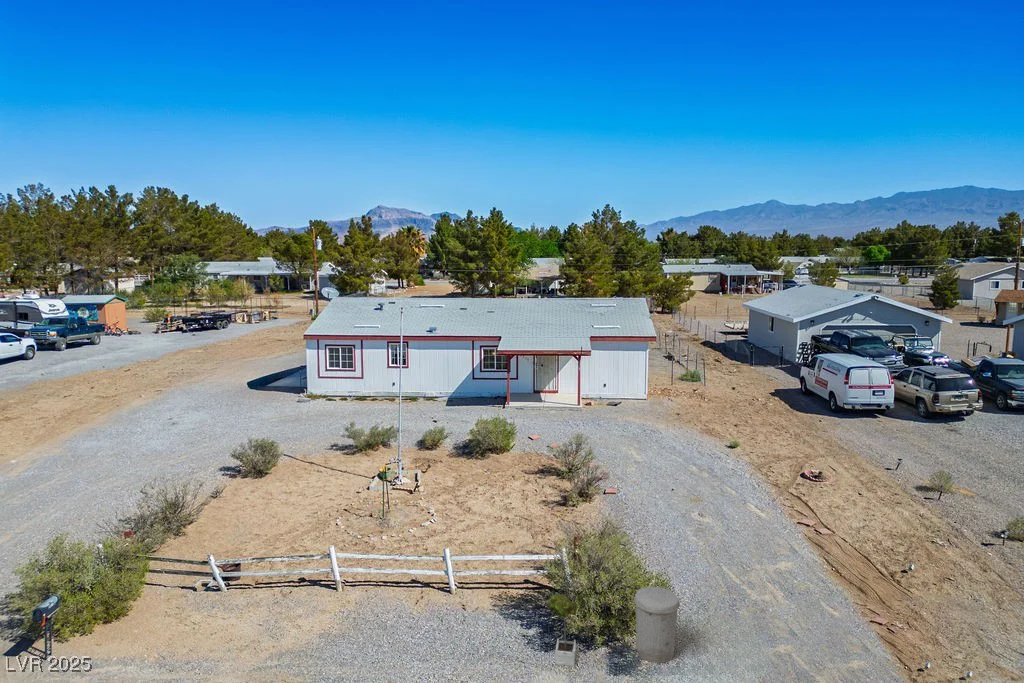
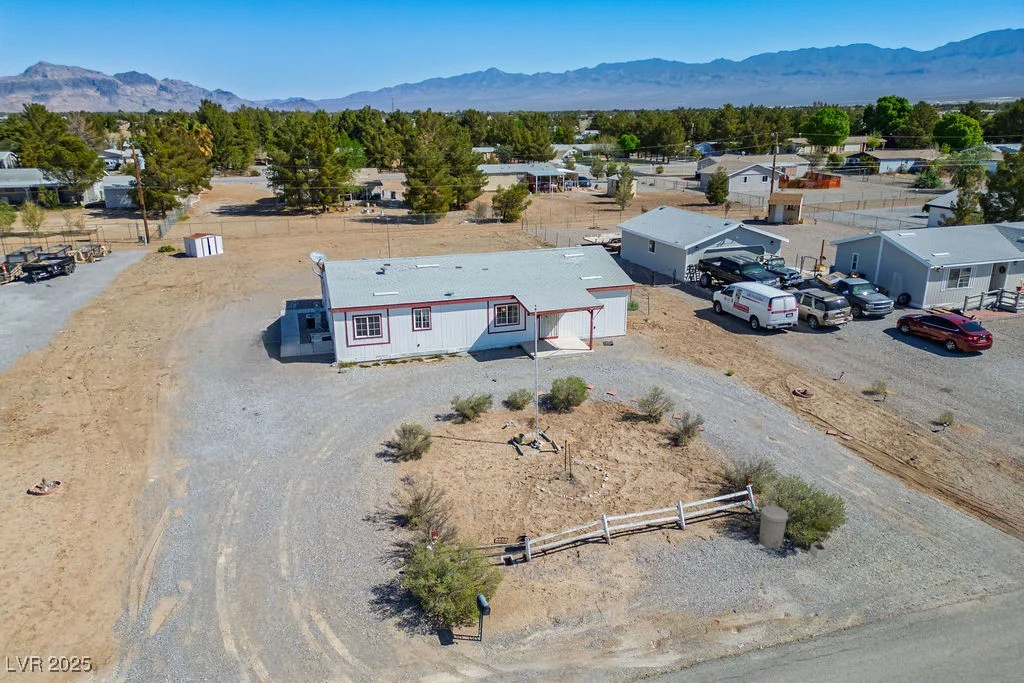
trash can: present [634,587,680,663] -> present [759,506,788,548]

